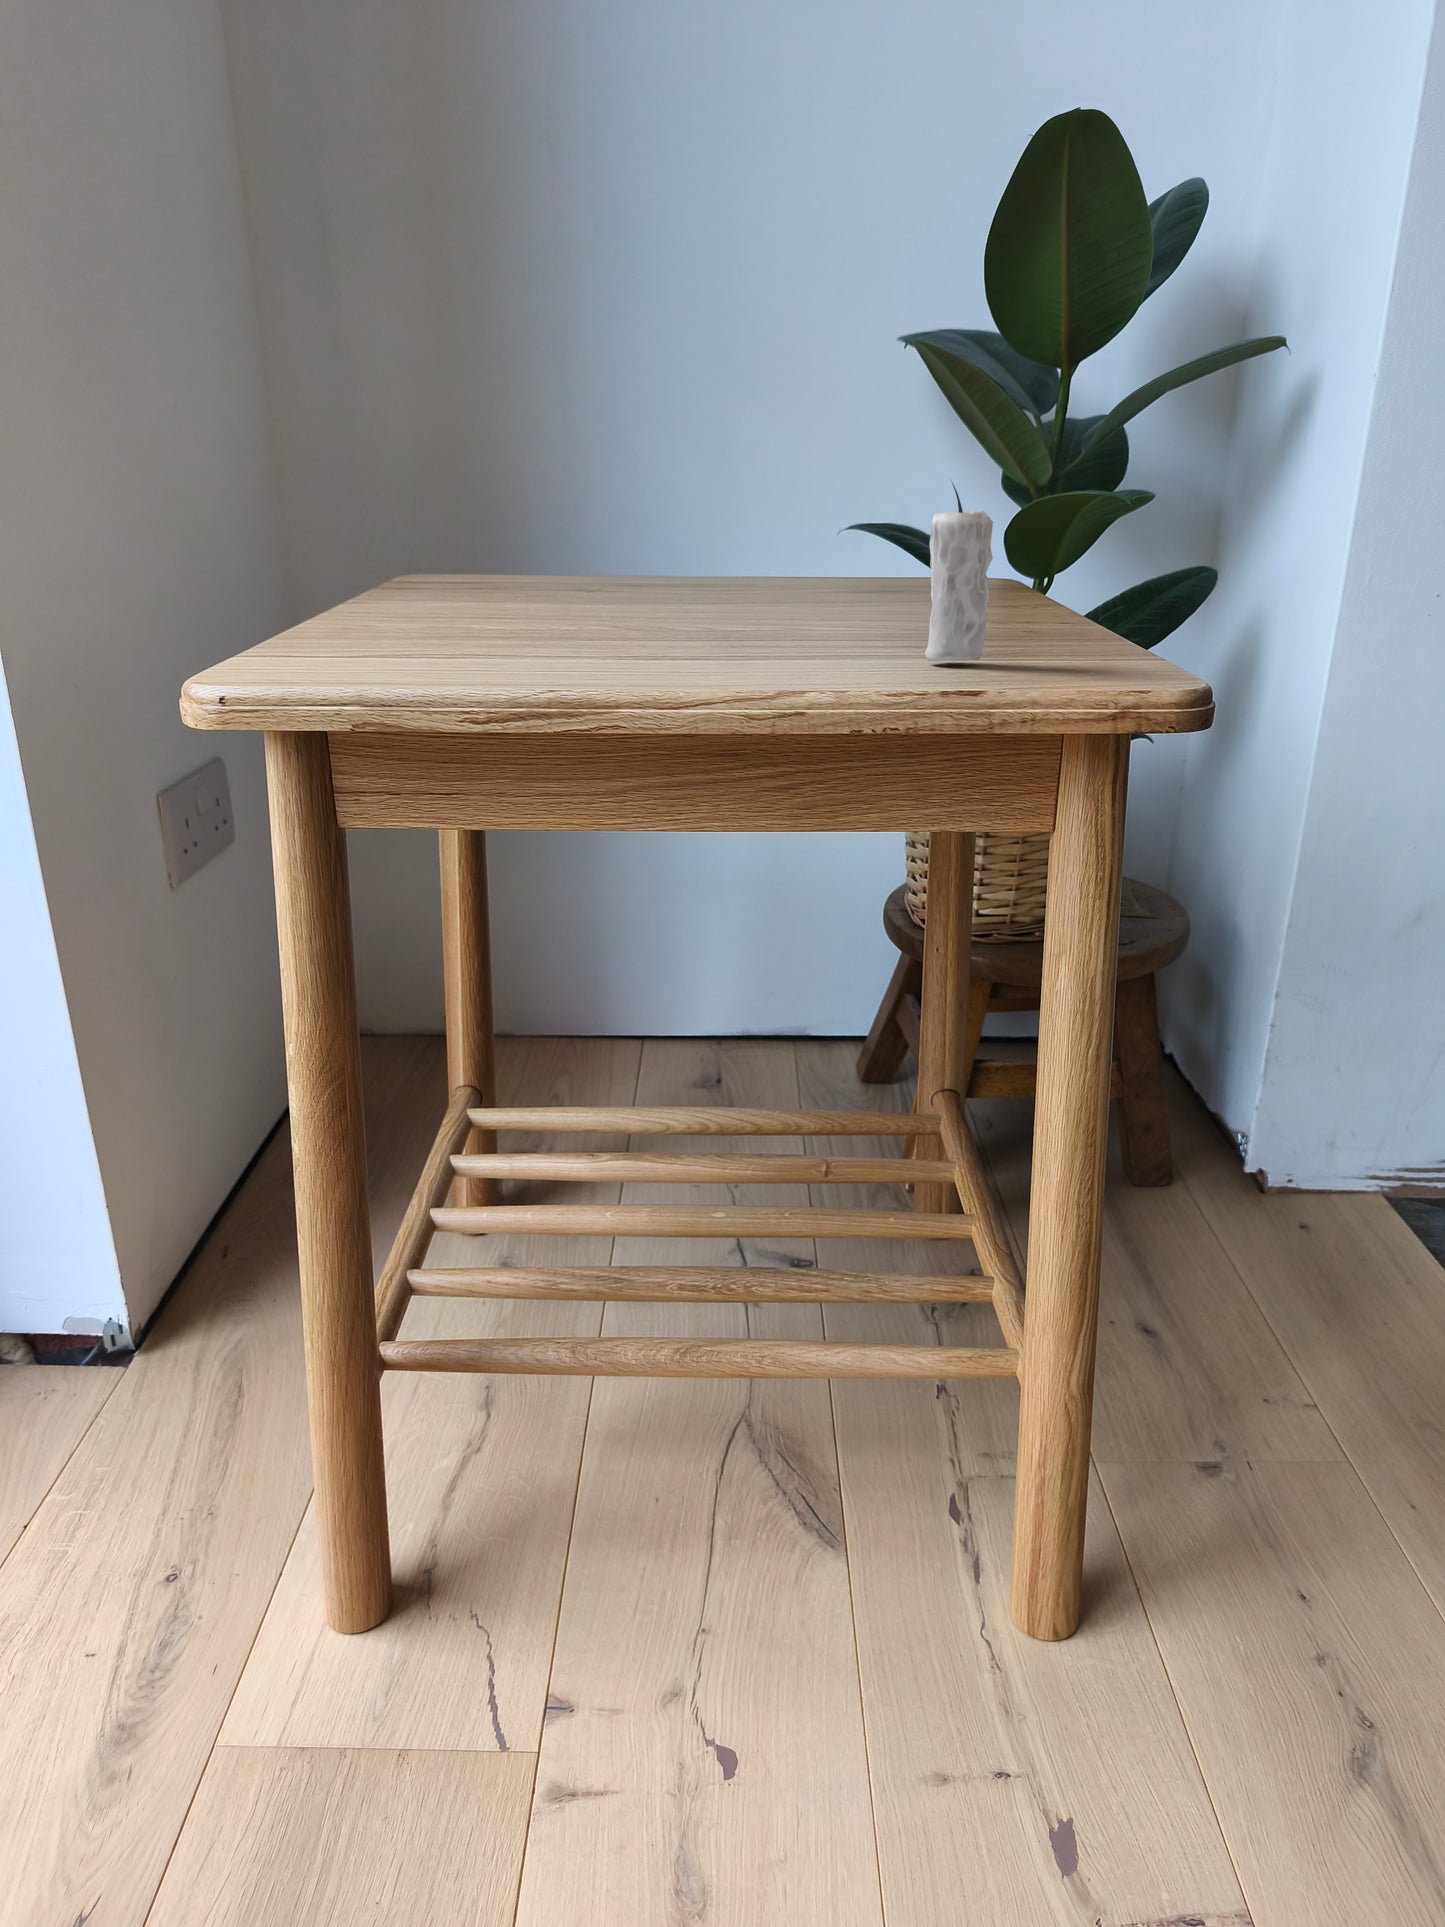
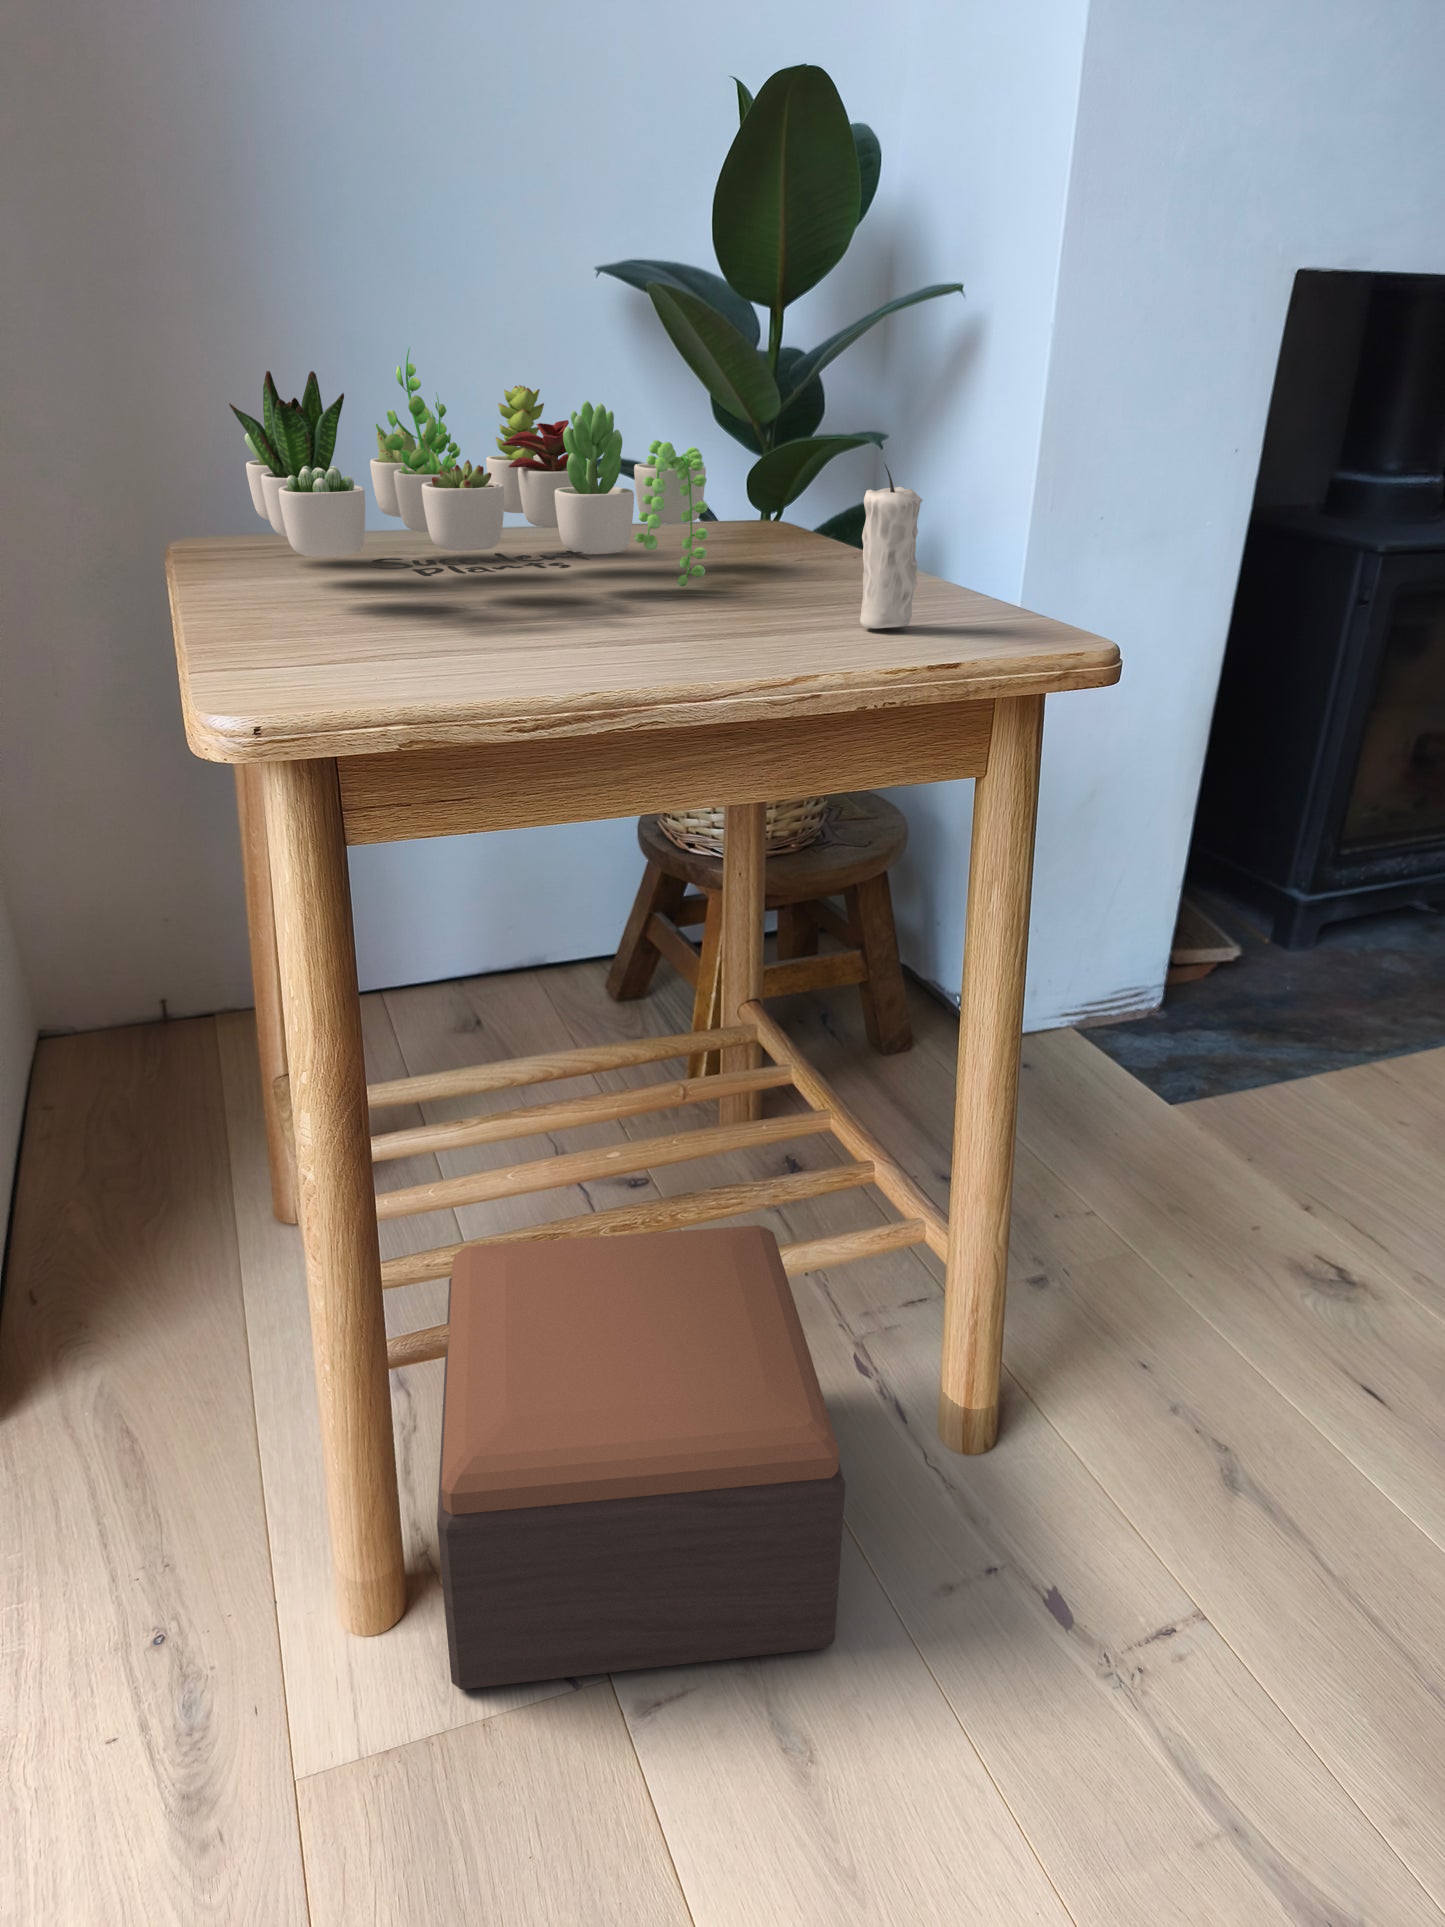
succulent plant: none [410,404,870,632] -> present [229,347,709,586]
footstool: none [367,1274,848,1796] -> present [437,1225,845,1689]

